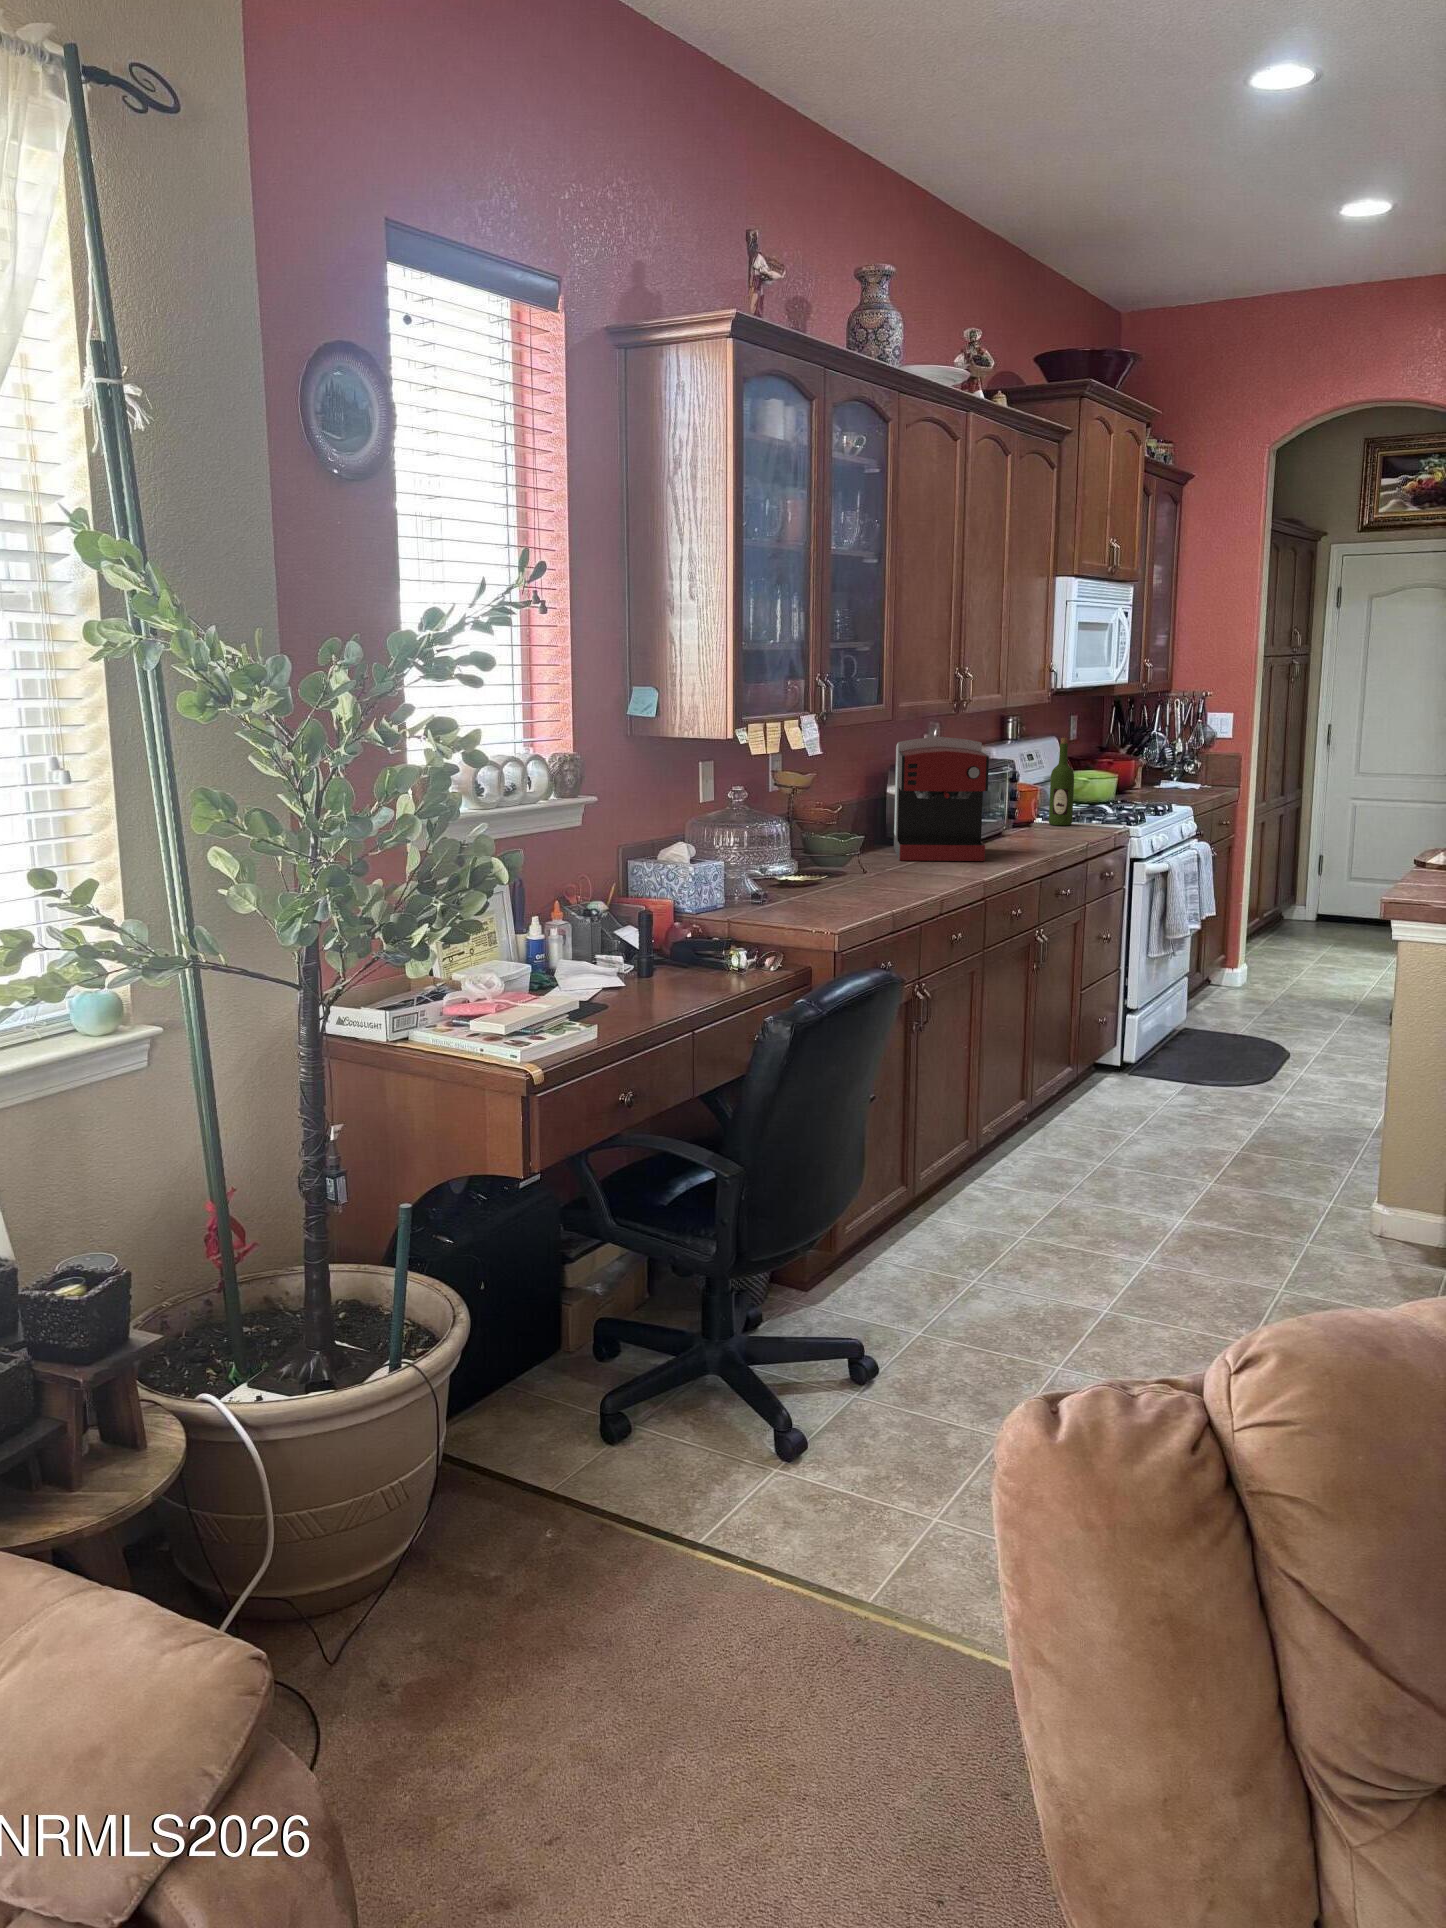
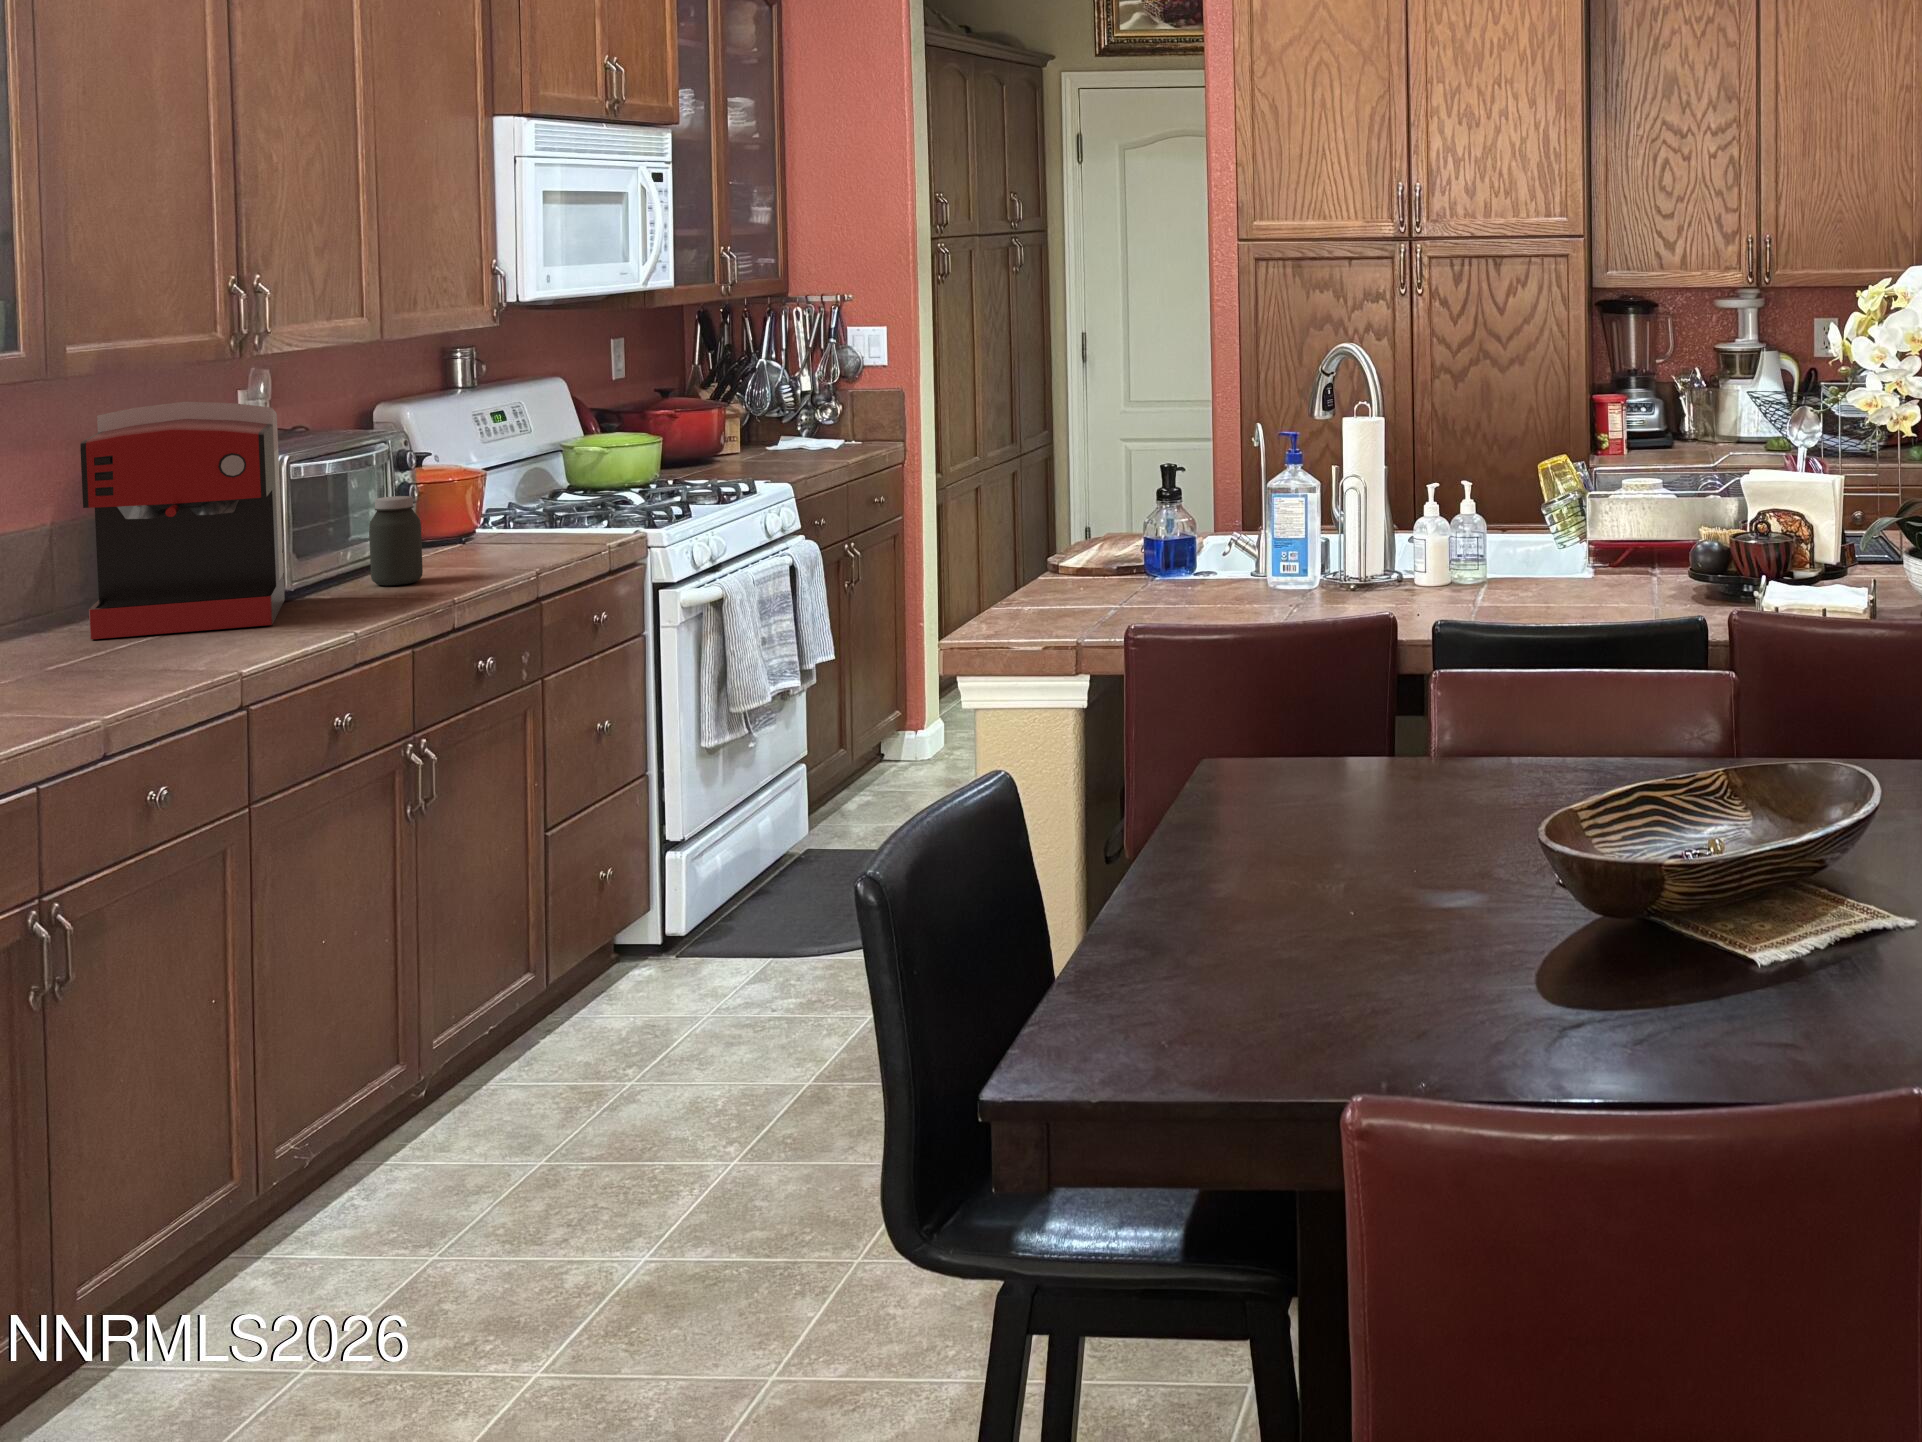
wine bottle: present [1049,738,1074,825] -> none [491,386,536,537]
jar: none [1012,796,1040,846] -> present [369,496,423,585]

